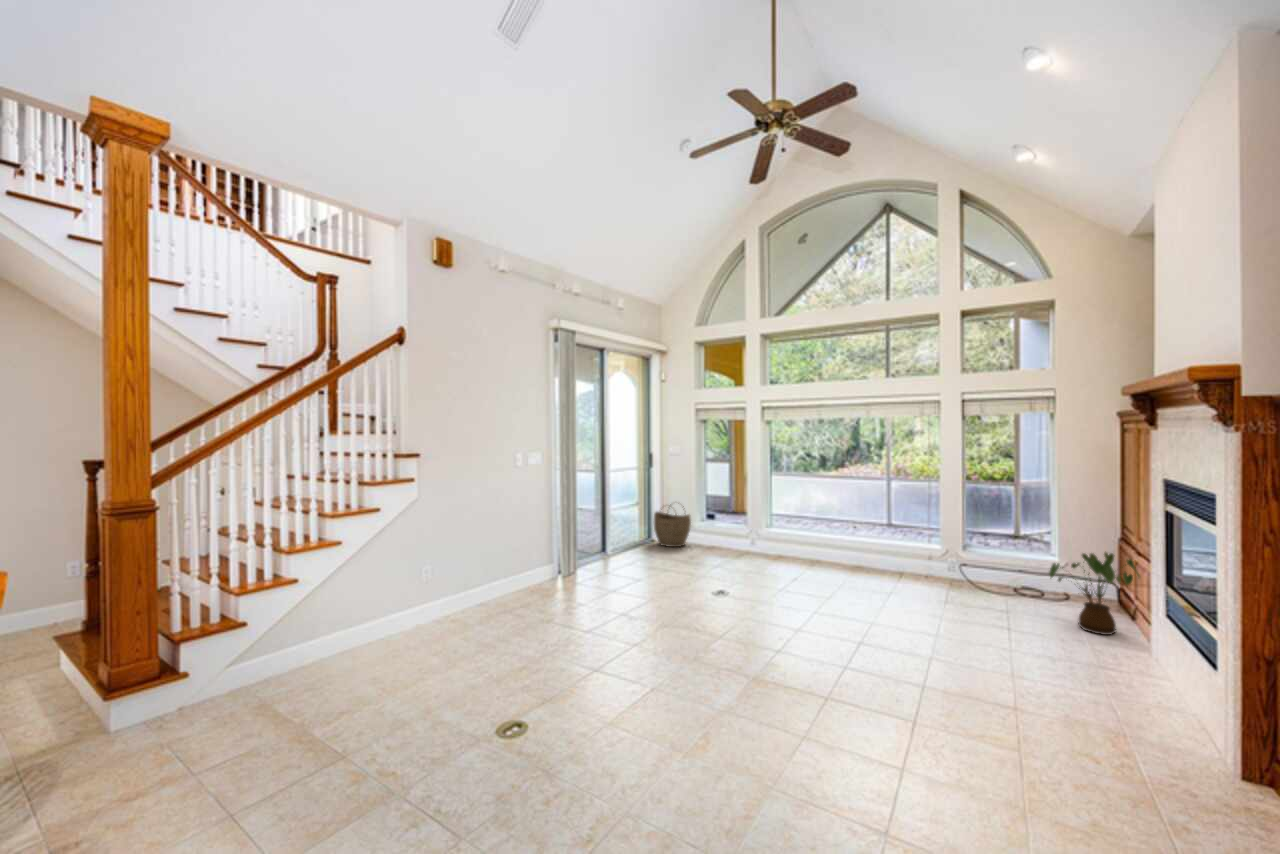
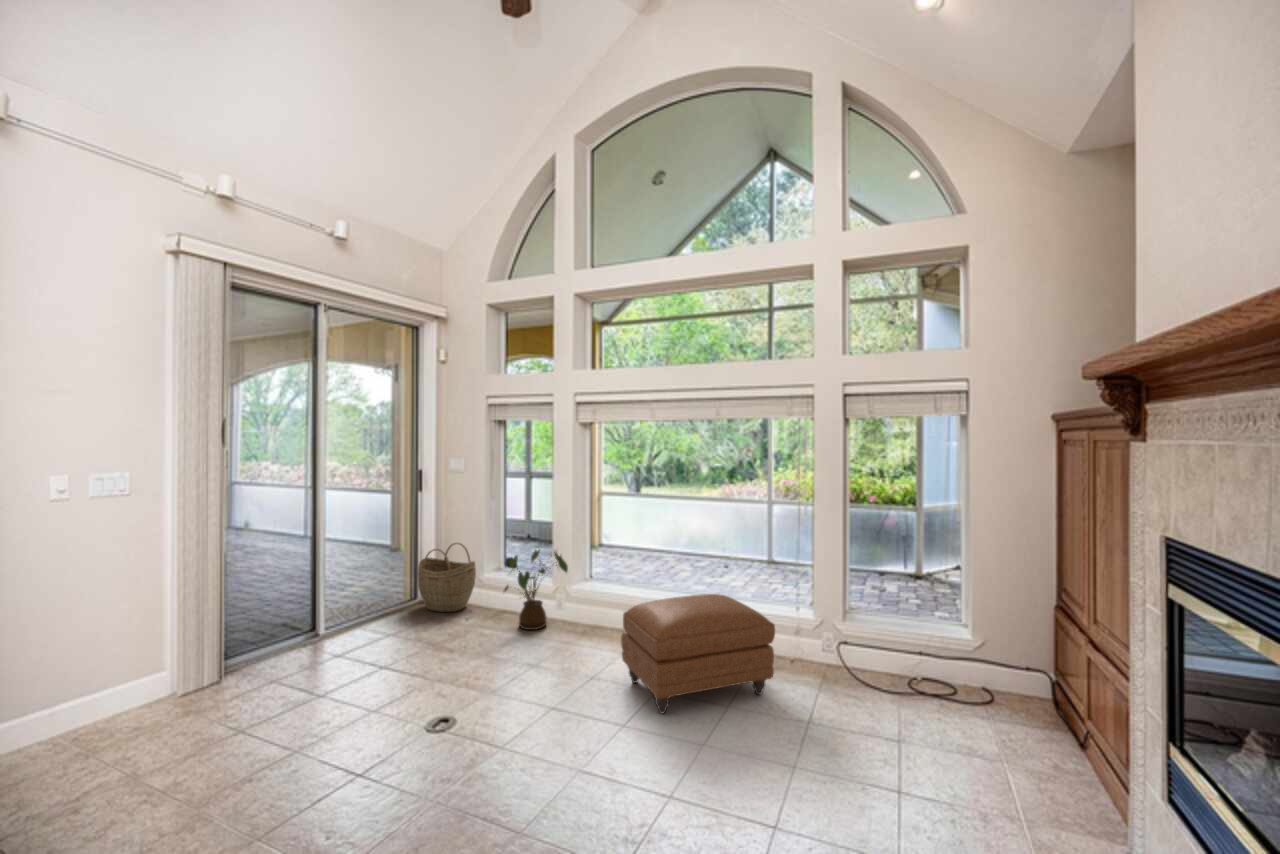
ottoman: none [814,531,920,597] -> present [621,594,775,713]
house plant: present [1049,552,1140,635] -> present [504,550,568,630]

